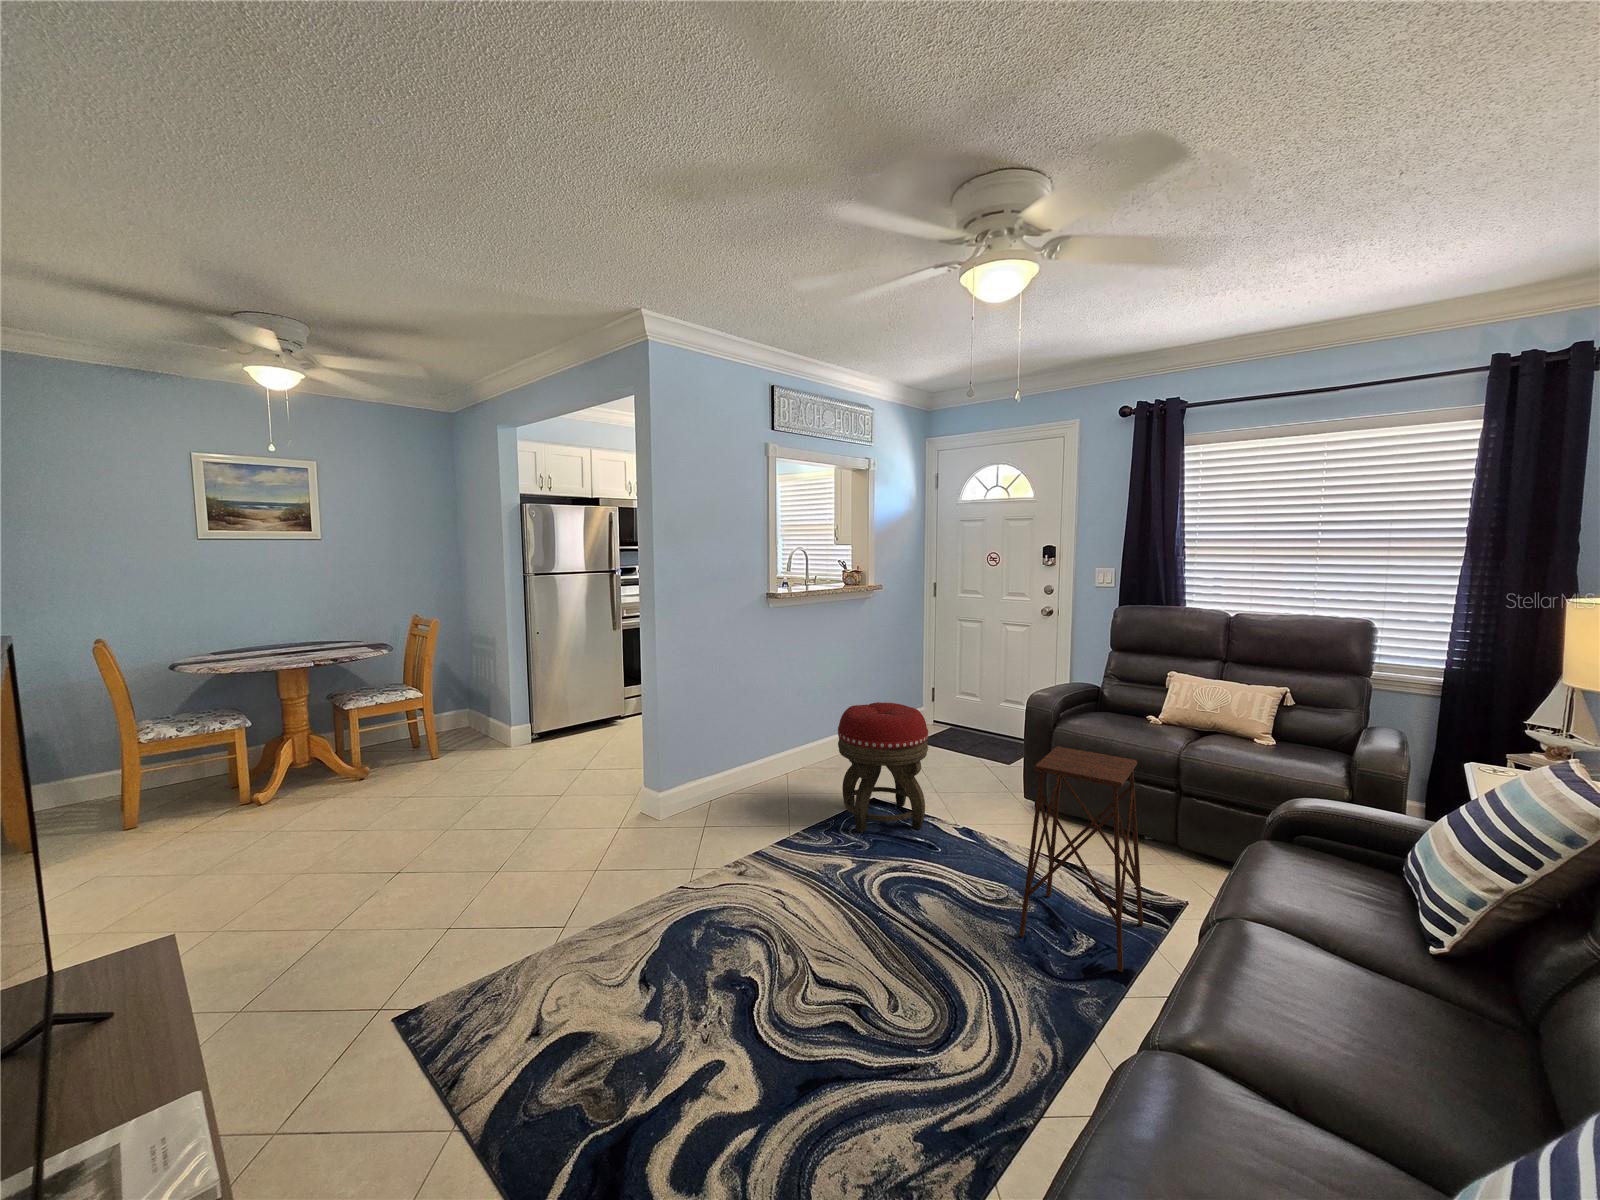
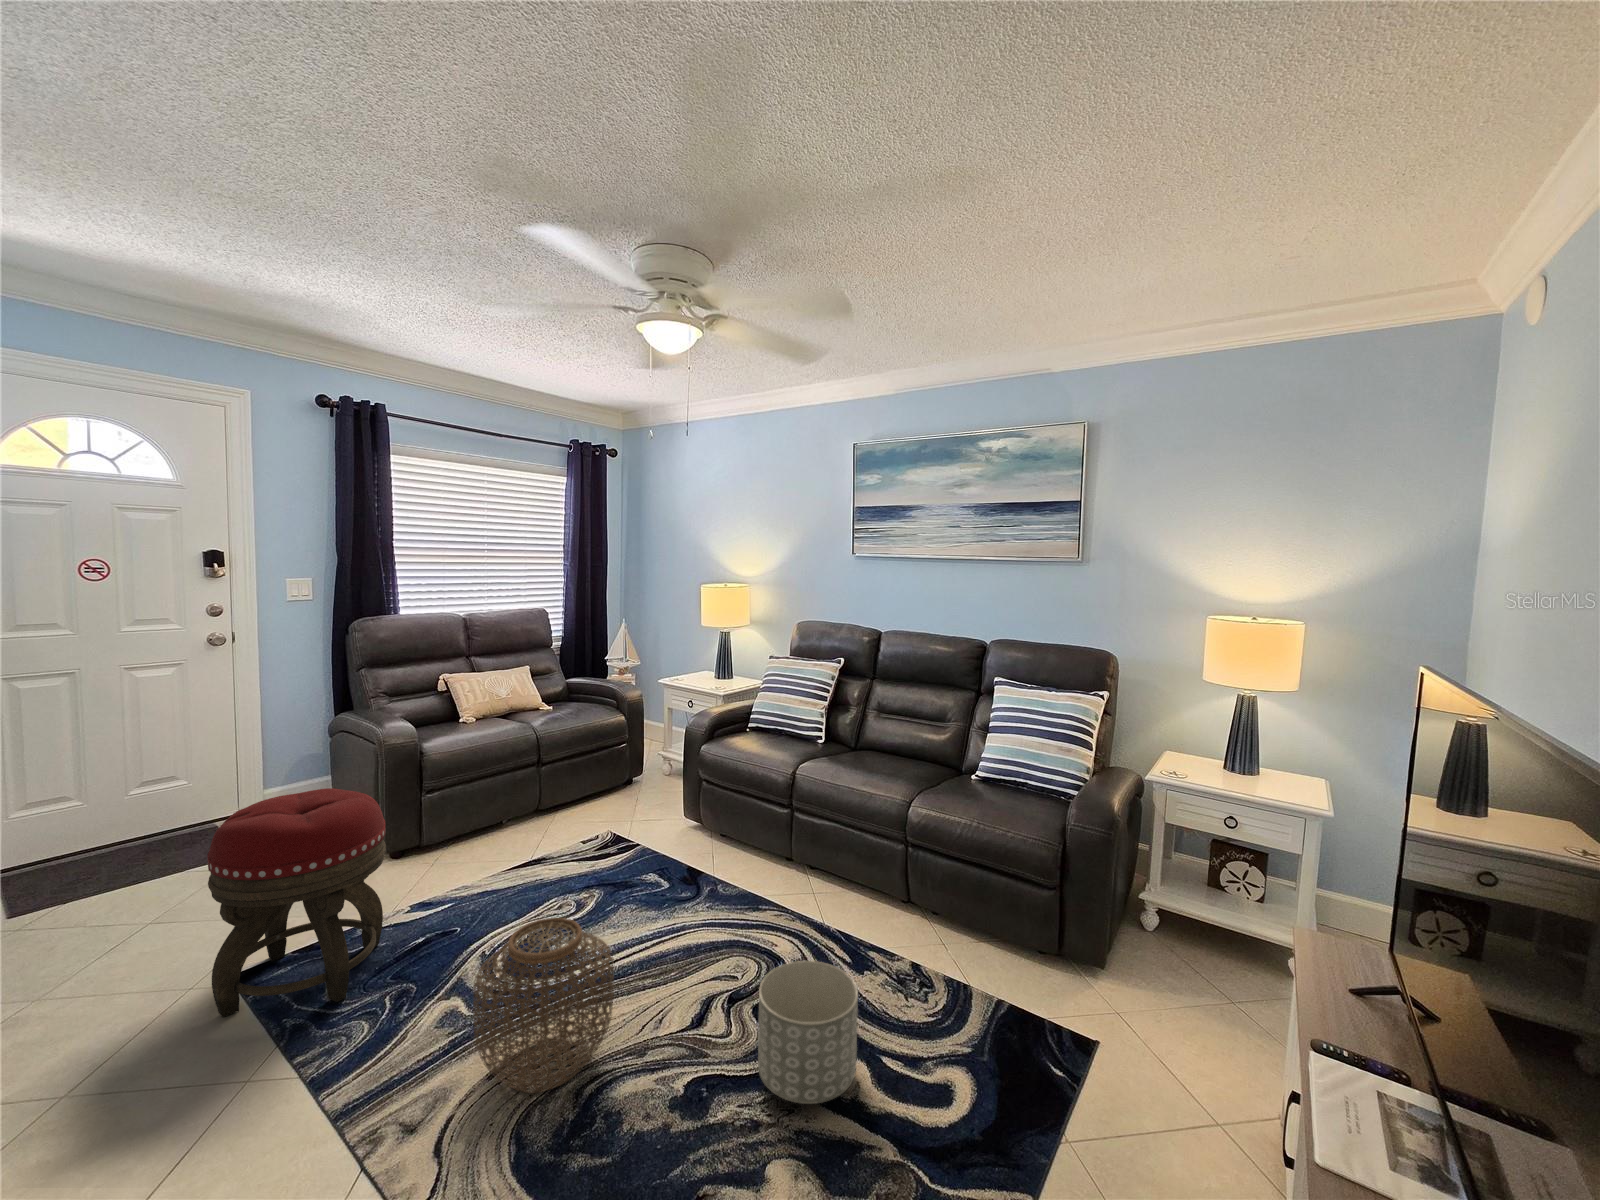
side table: present [1019,746,1143,972] -> none [578,724,692,904]
woven basket: none [740,811,833,925] -> present [473,918,614,1093]
planter: none [688,941,784,1079] -> present [758,961,858,1104]

